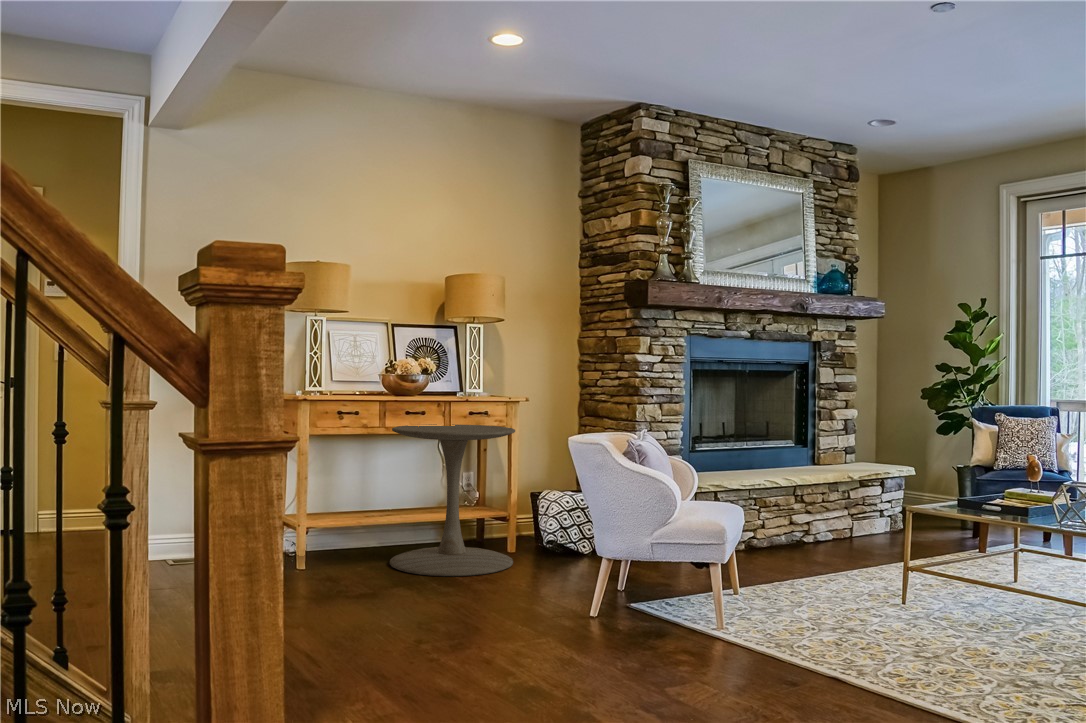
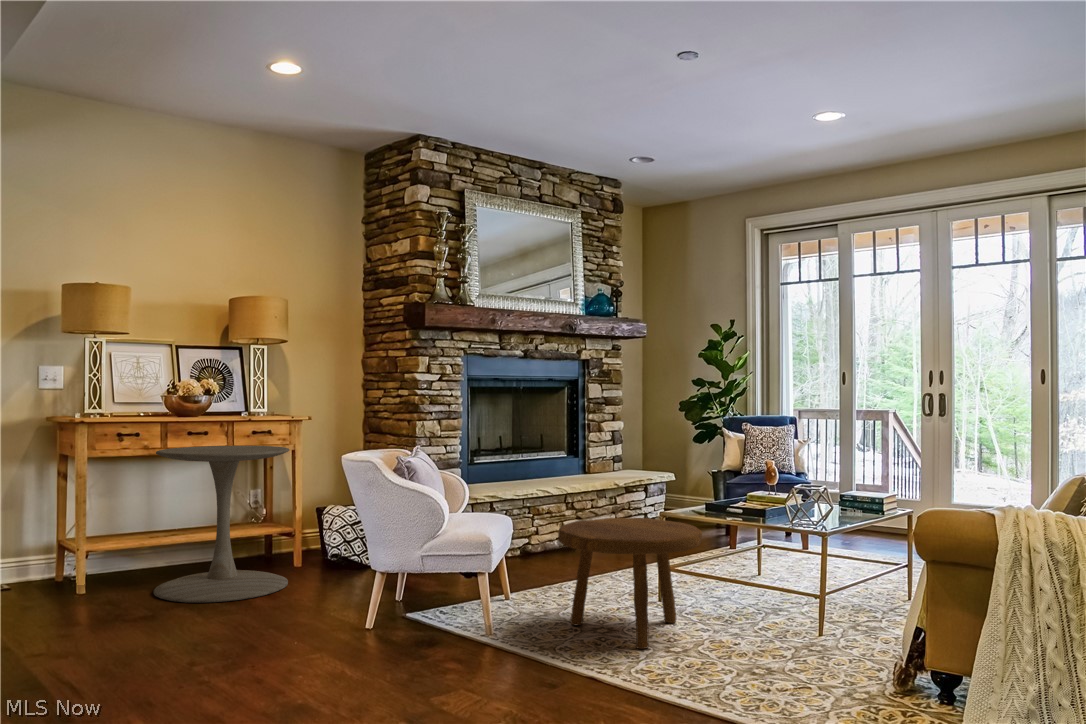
footstool: none [797,513,957,651] -> present [558,518,702,649]

